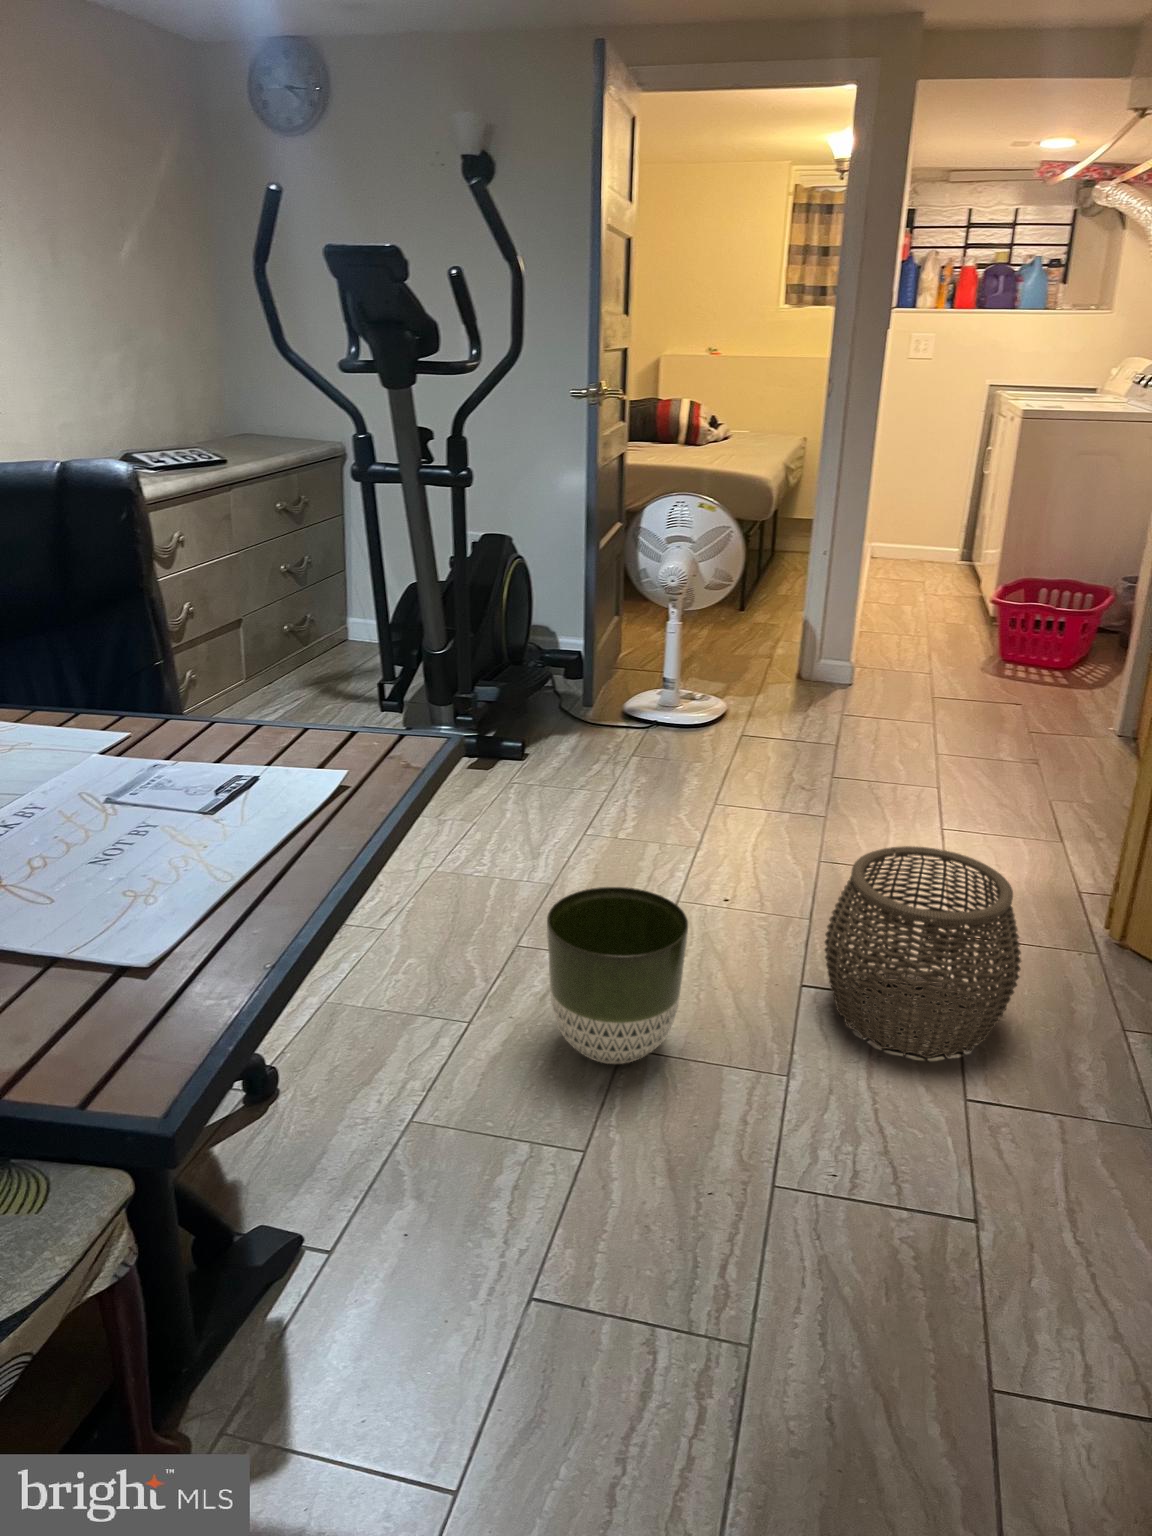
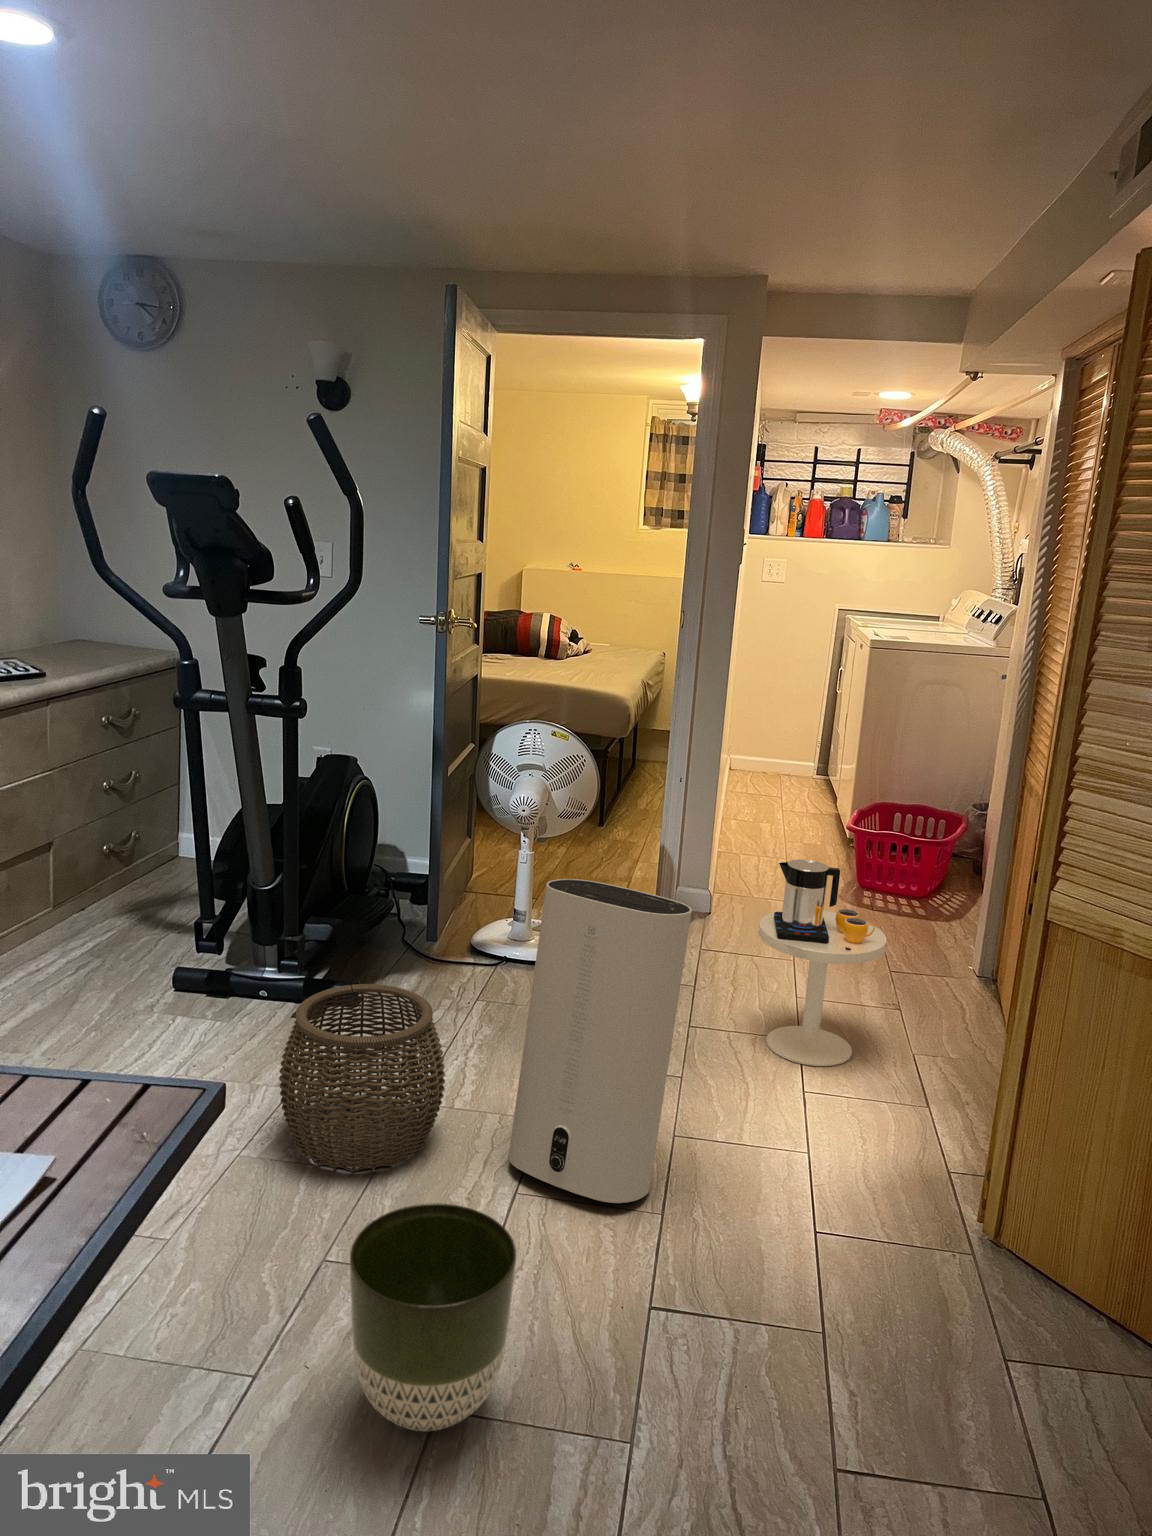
side table: none [902,614,1028,809] -> present [759,859,887,1066]
air purifier: none [671,624,842,909] -> present [509,879,692,1203]
woven basket: present [824,846,1021,1058] -> present [279,984,445,1172]

